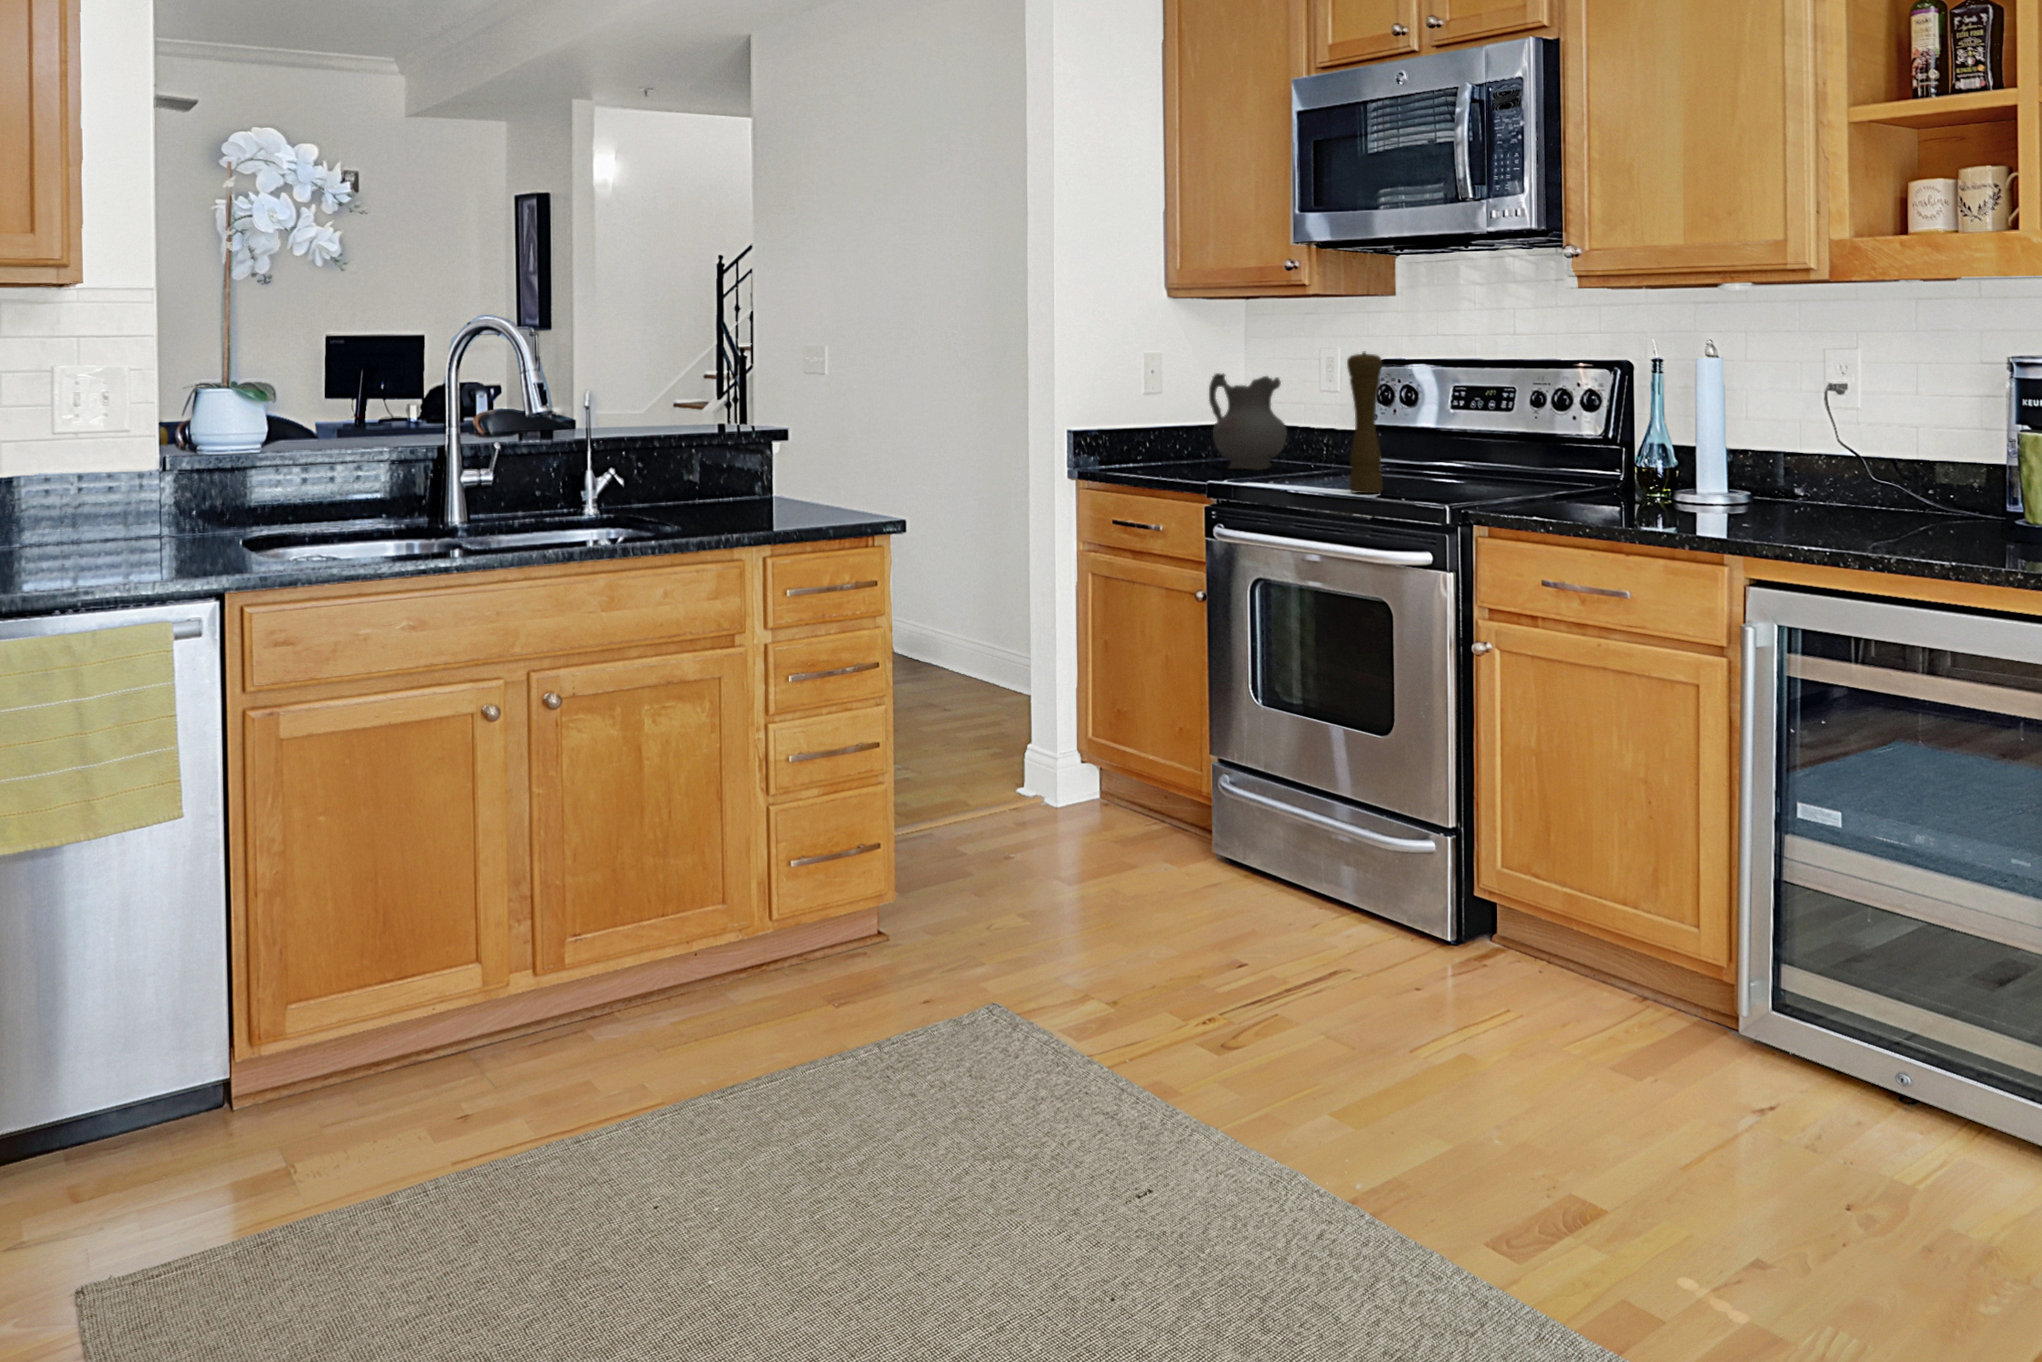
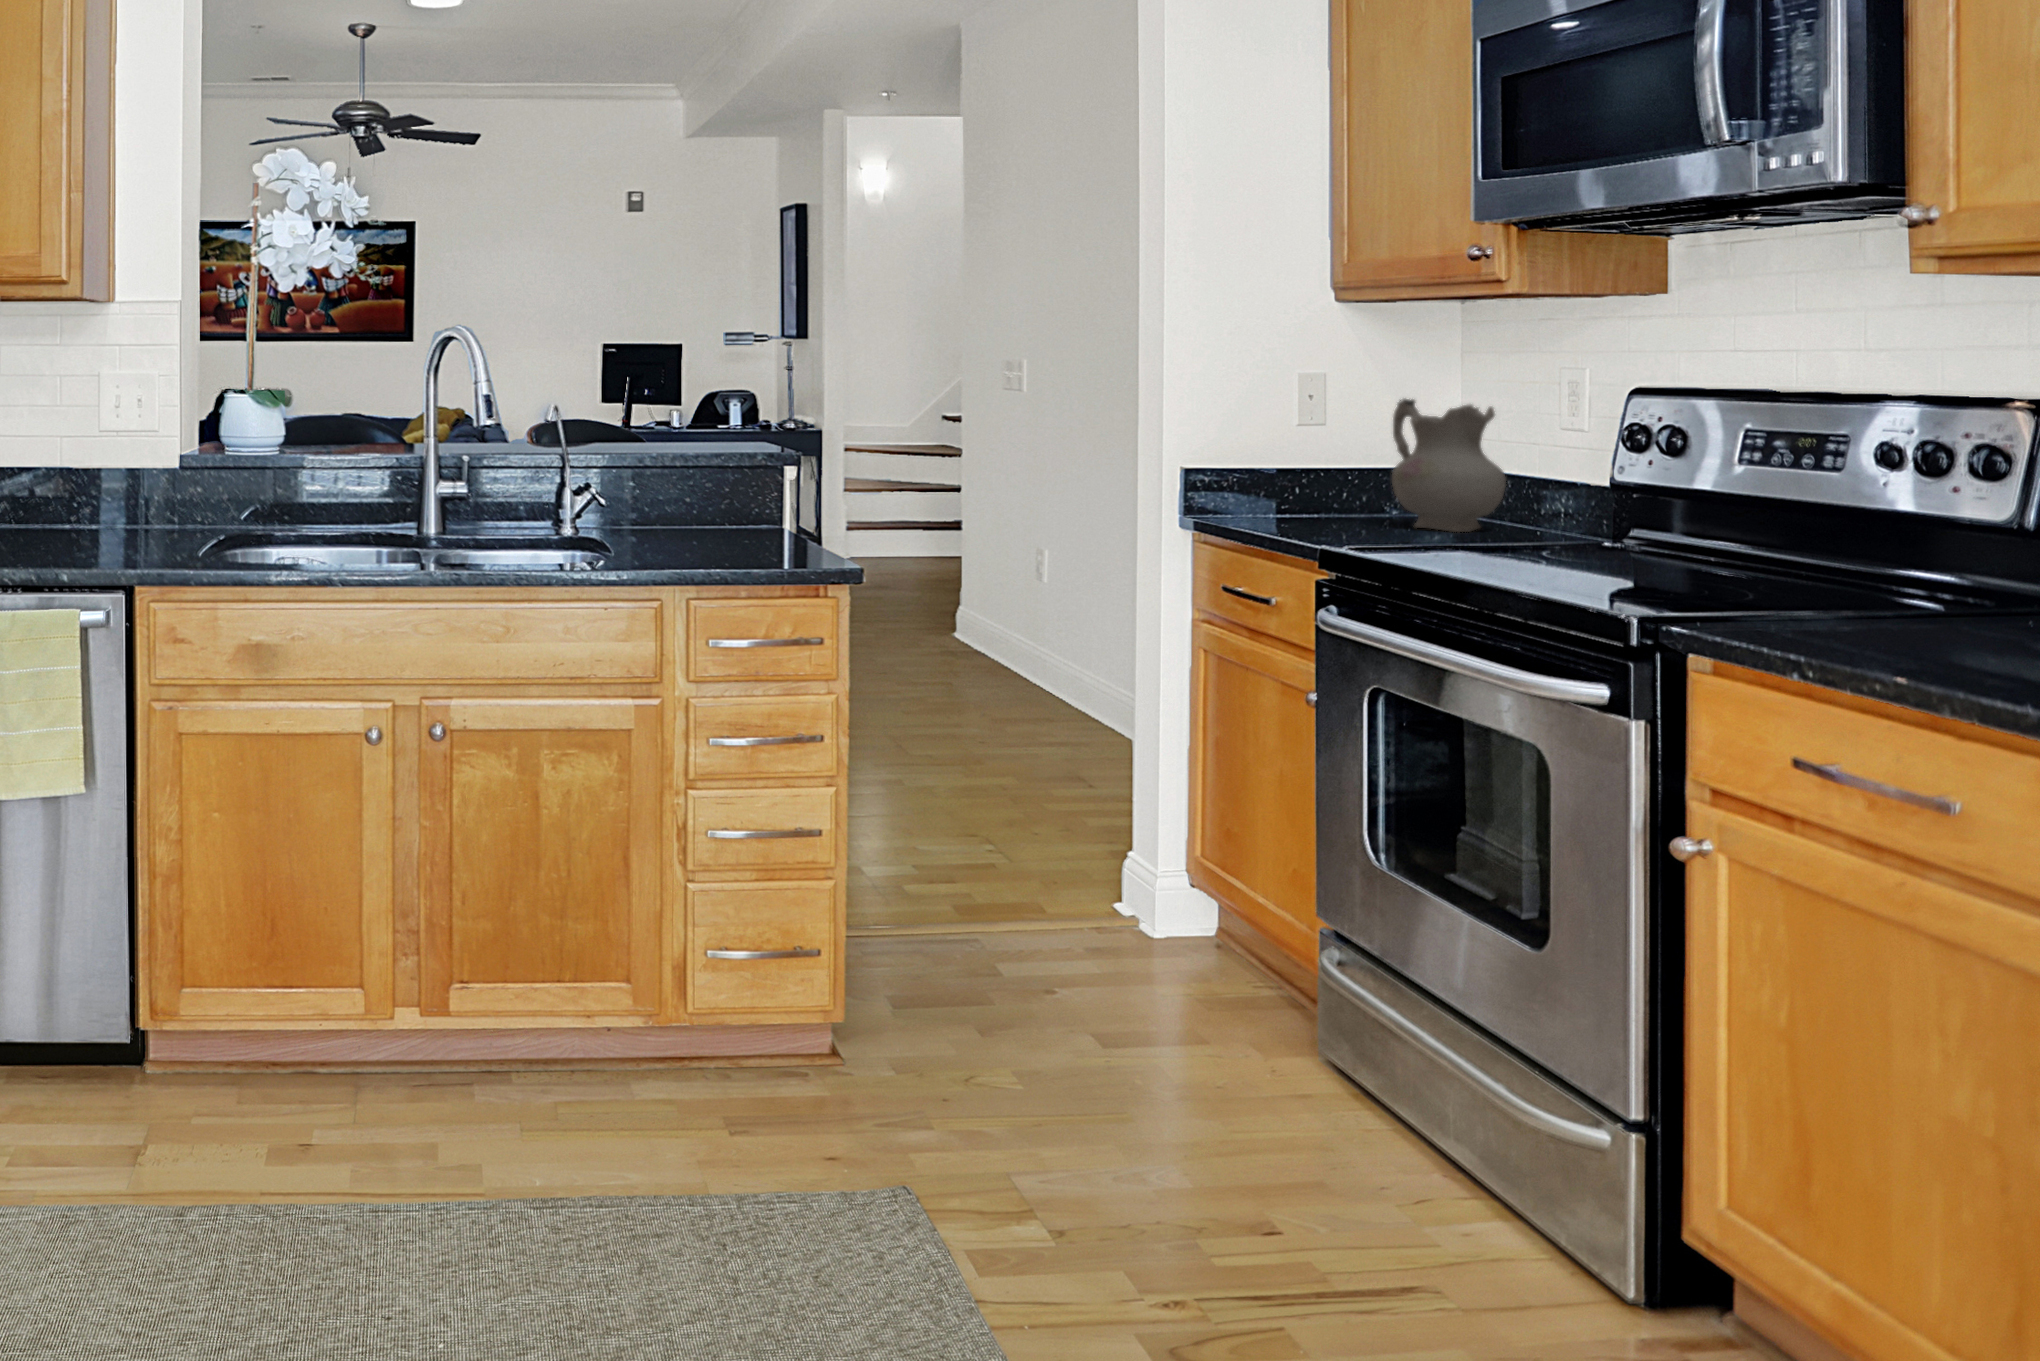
pepper mill: present [1347,352,1383,493] -> none [1517,374,1577,581]

